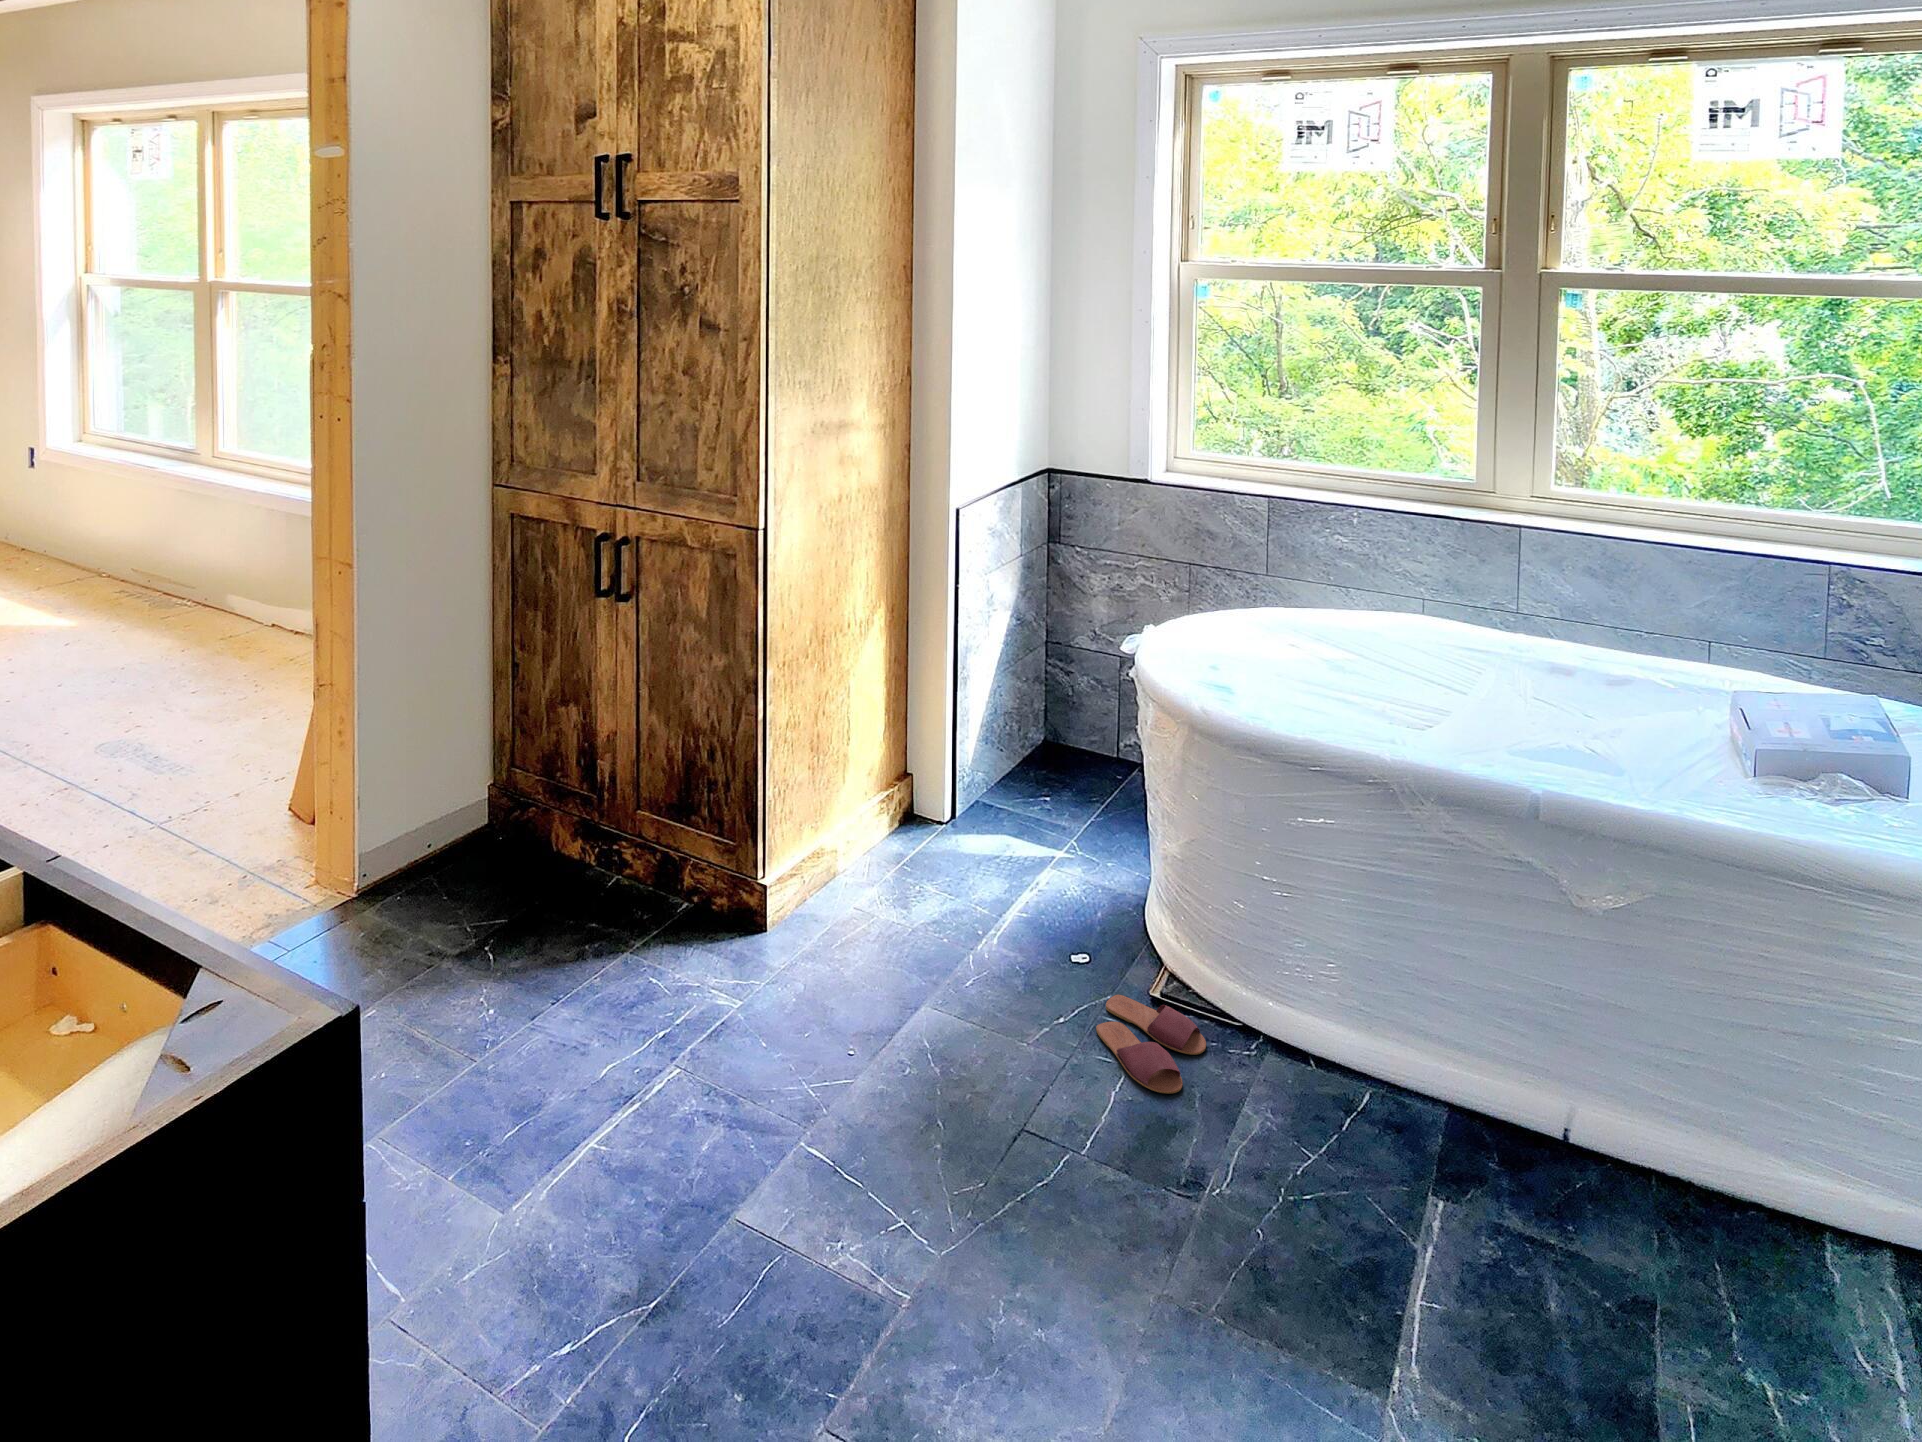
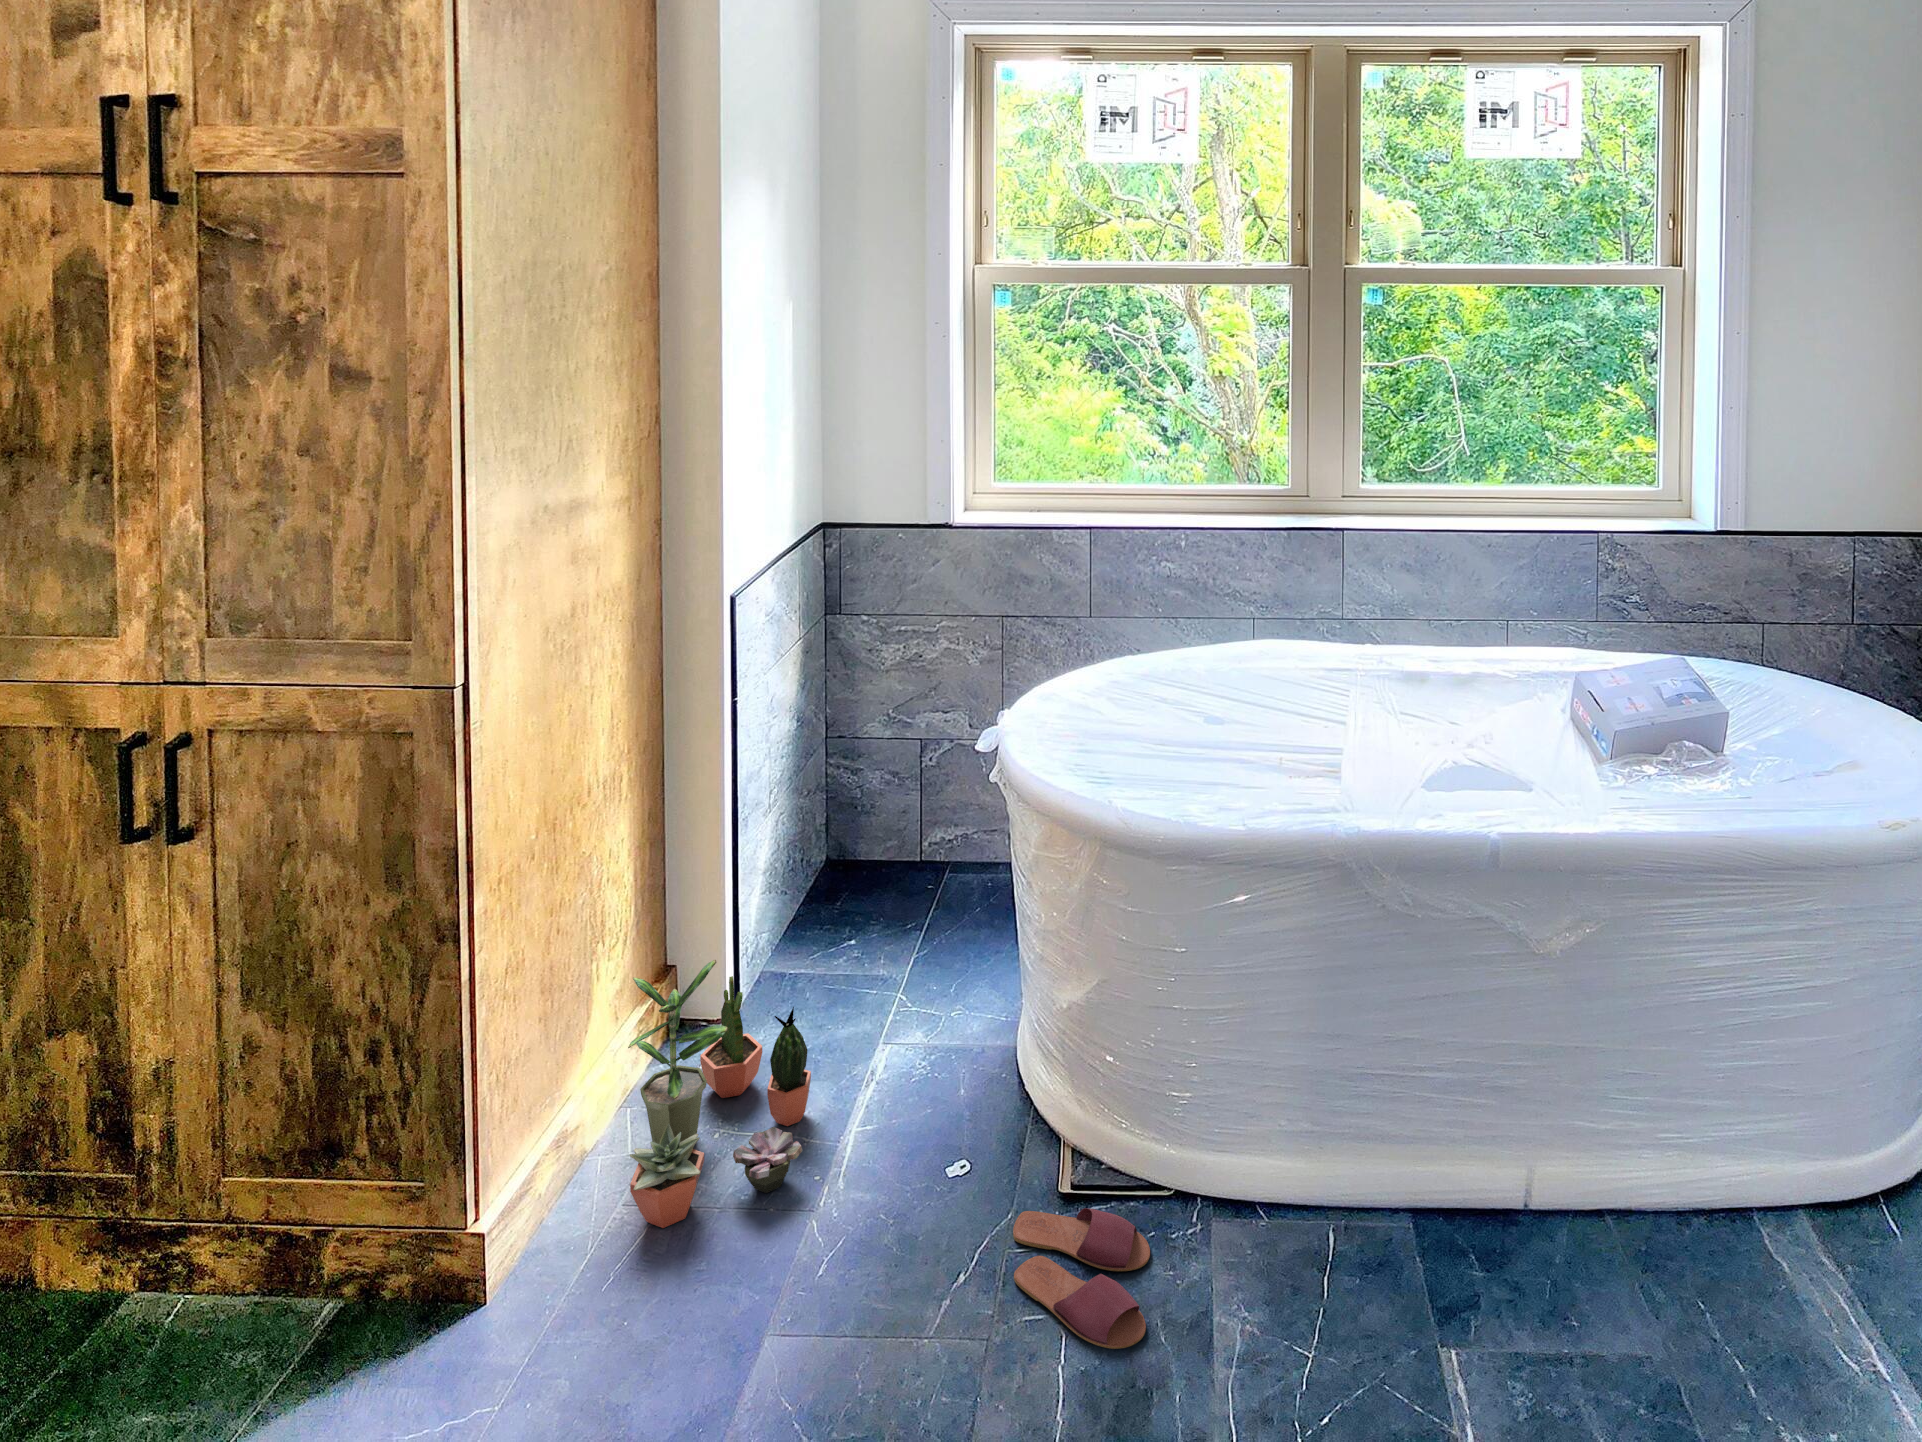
potted plant: none [856,762,991,929] -> present [628,960,811,1228]

